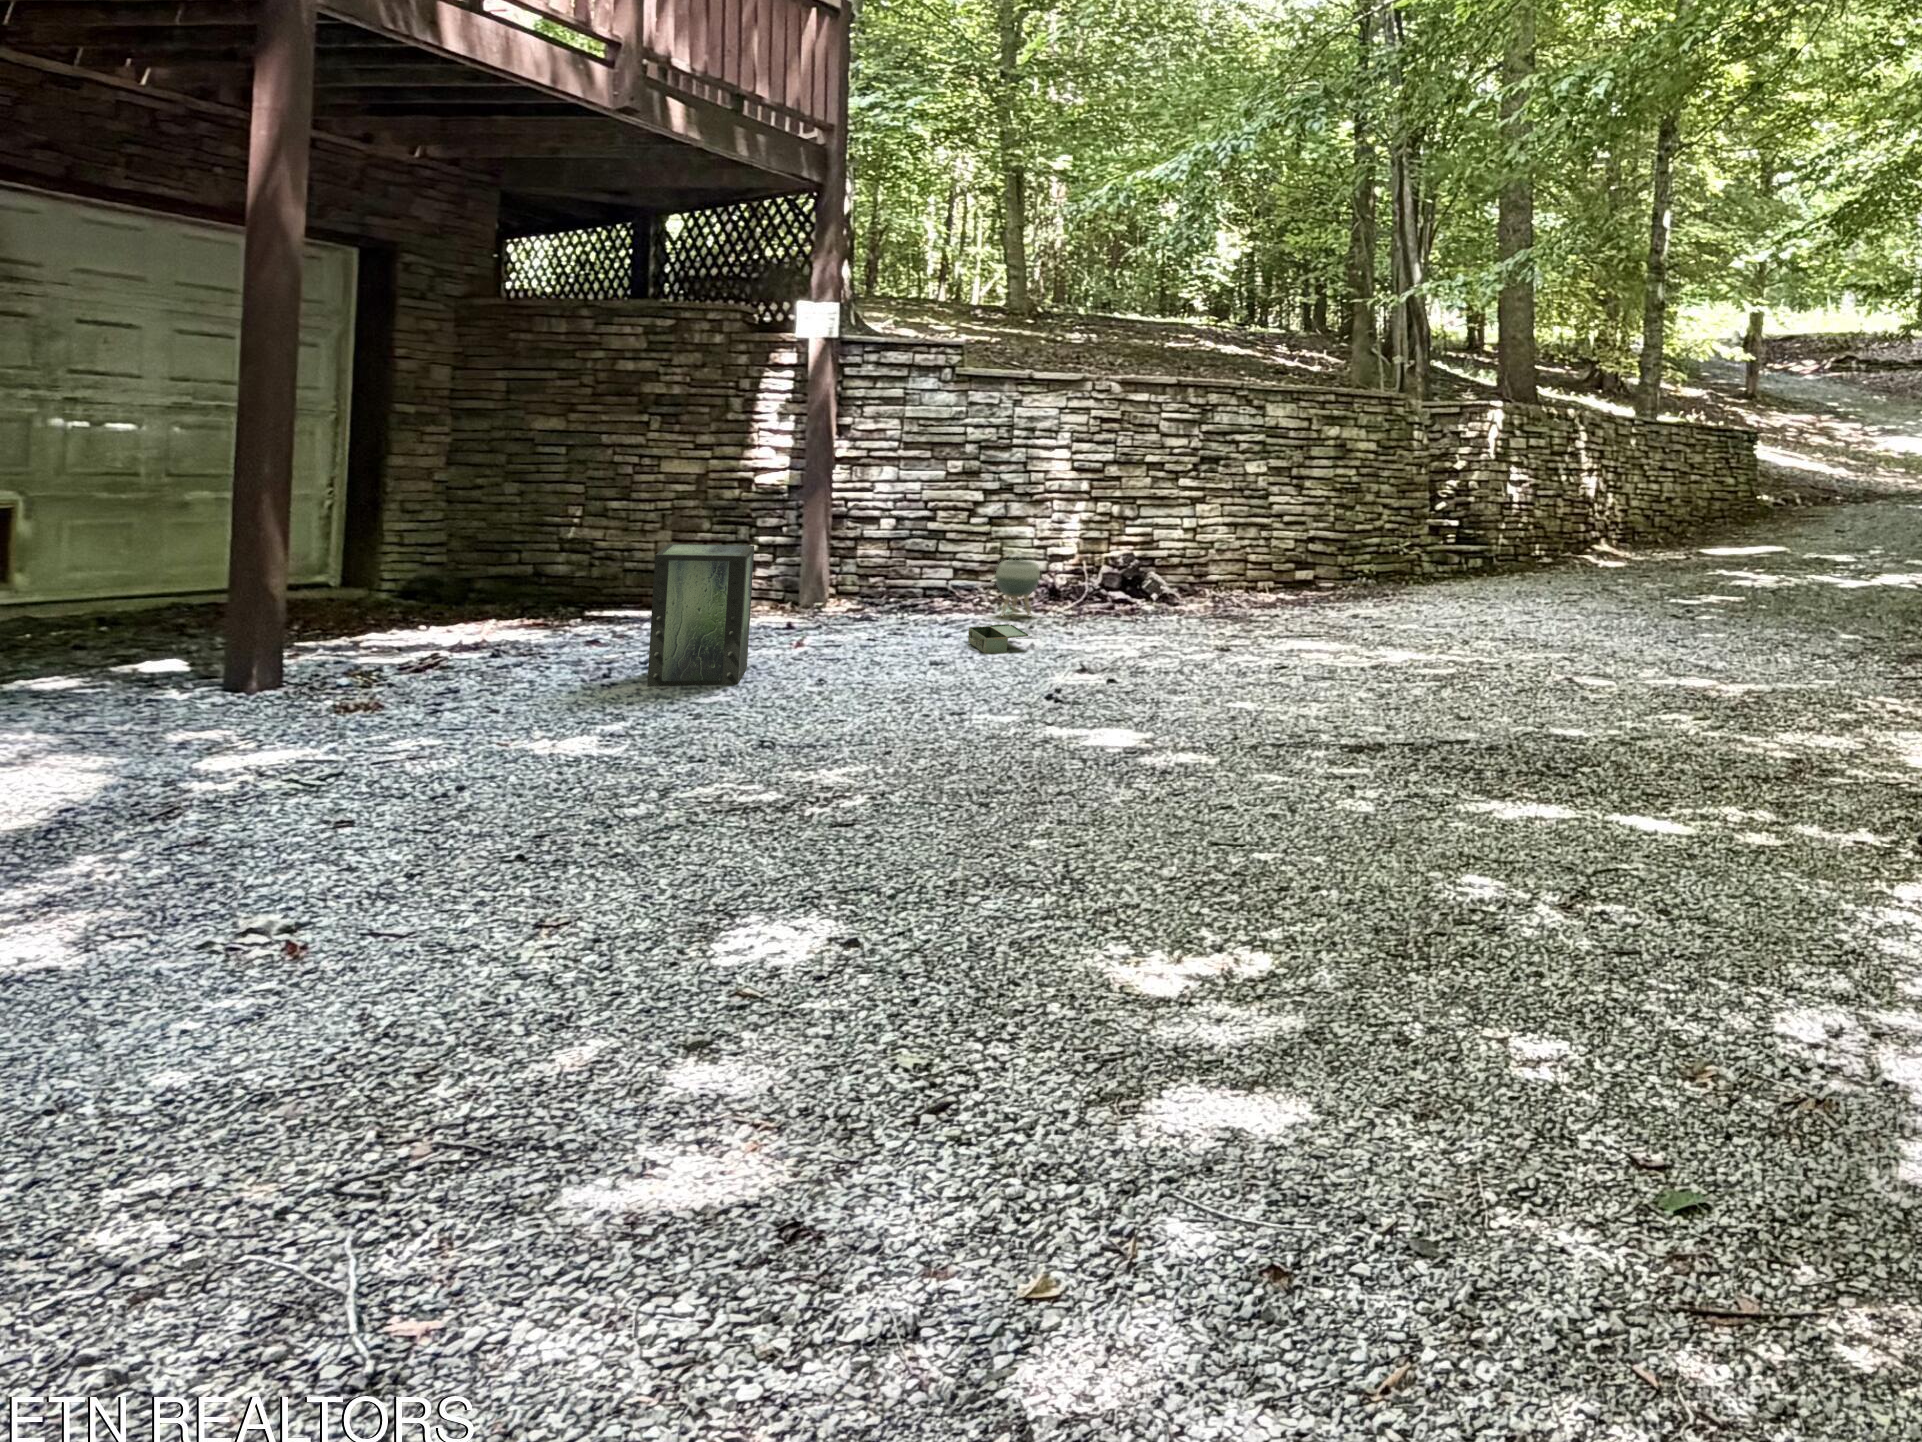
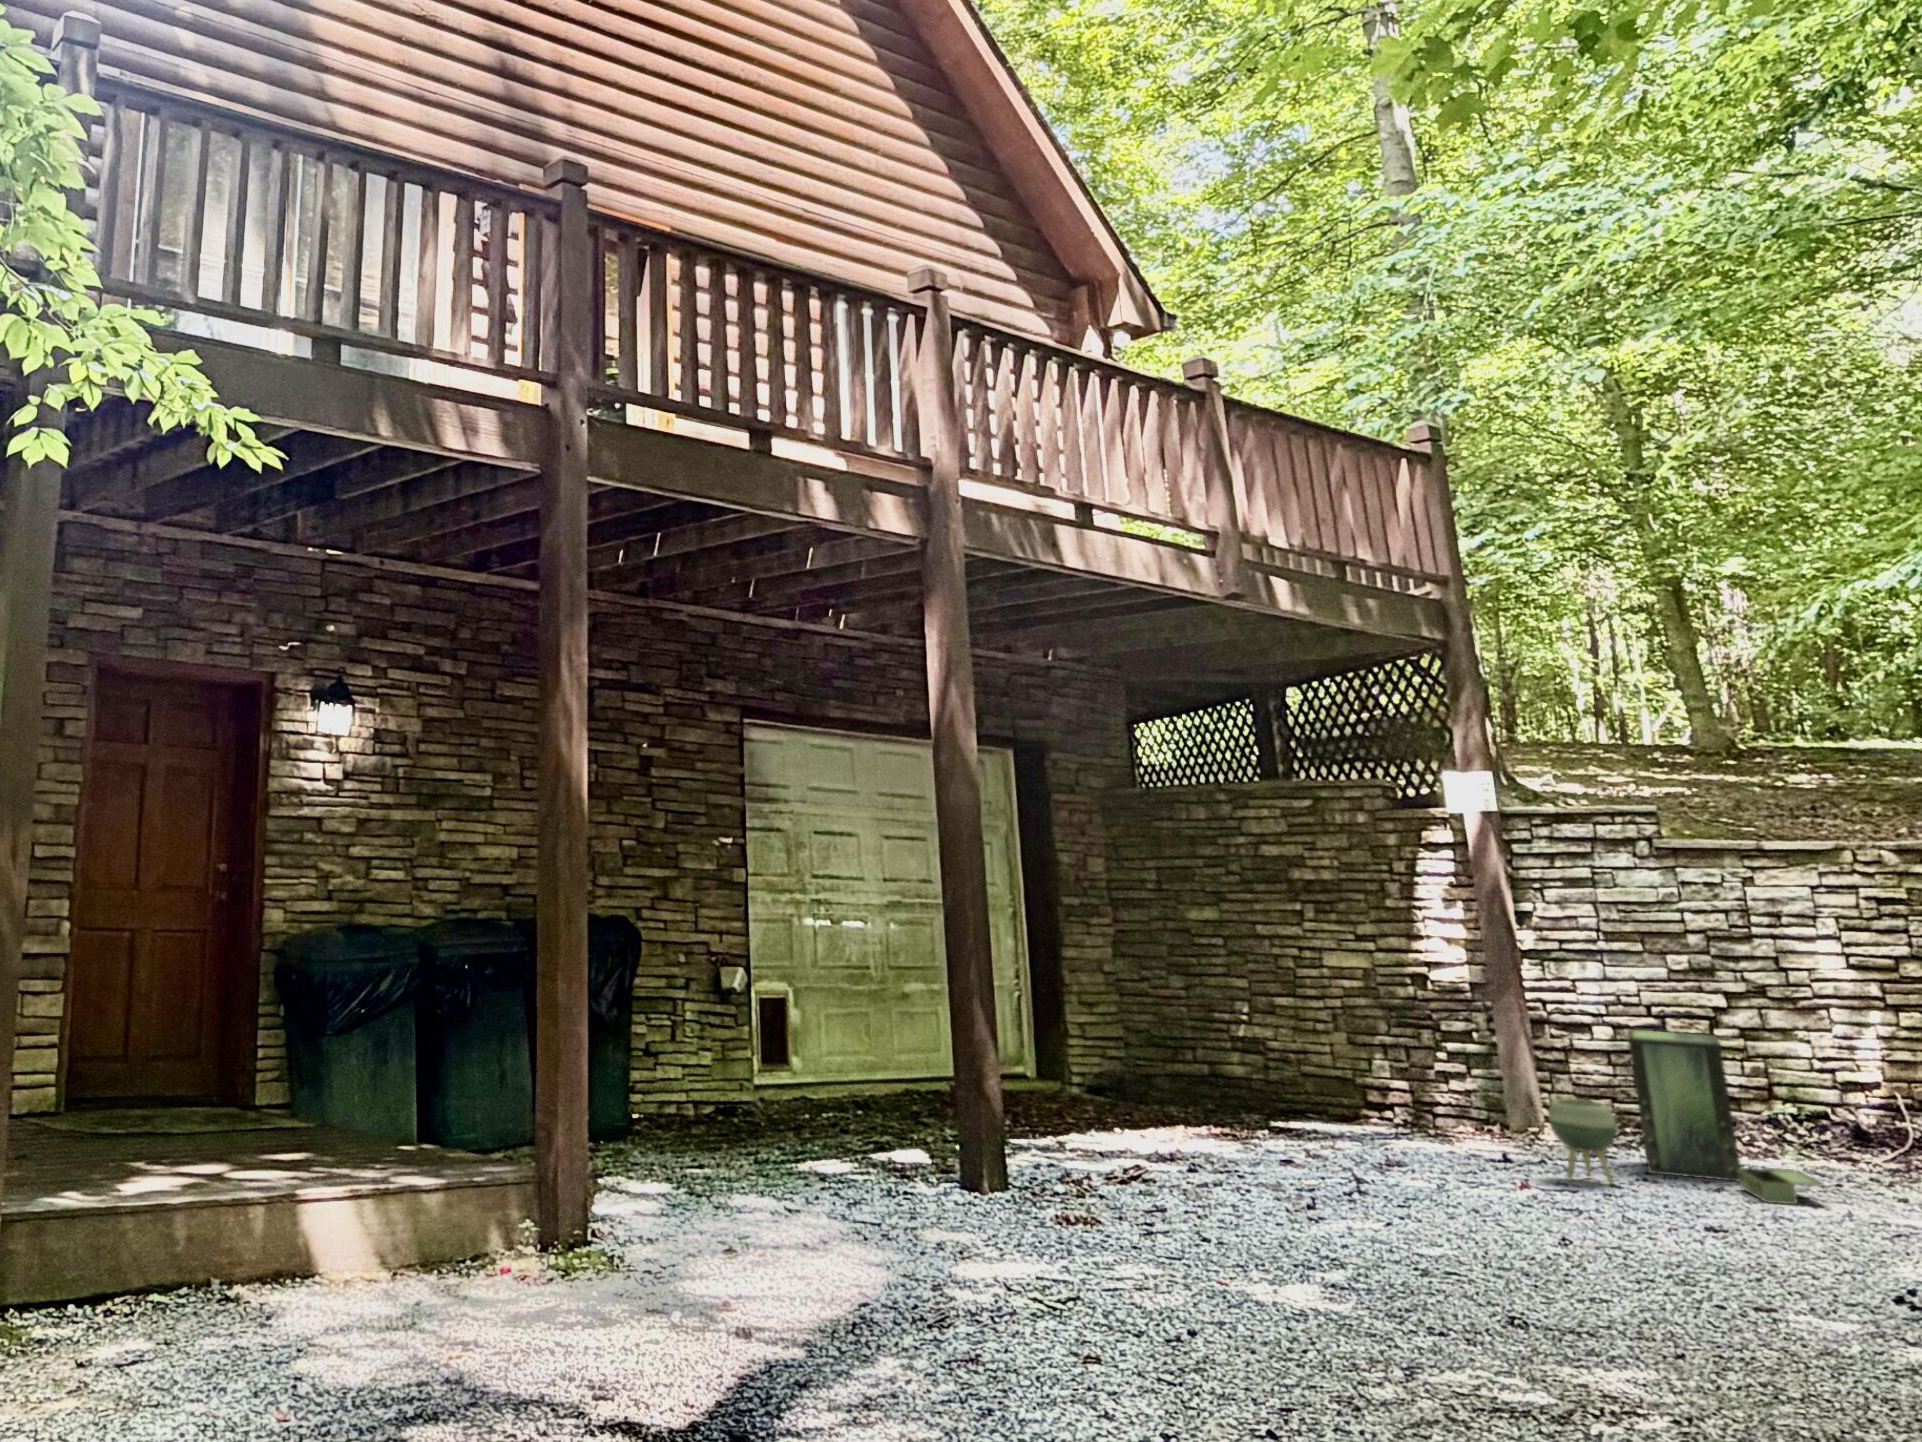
storage box: present [647,544,754,687] -> present [1627,1030,1741,1181]
planter: present [995,560,1040,616] -> present [1548,1099,1617,1185]

